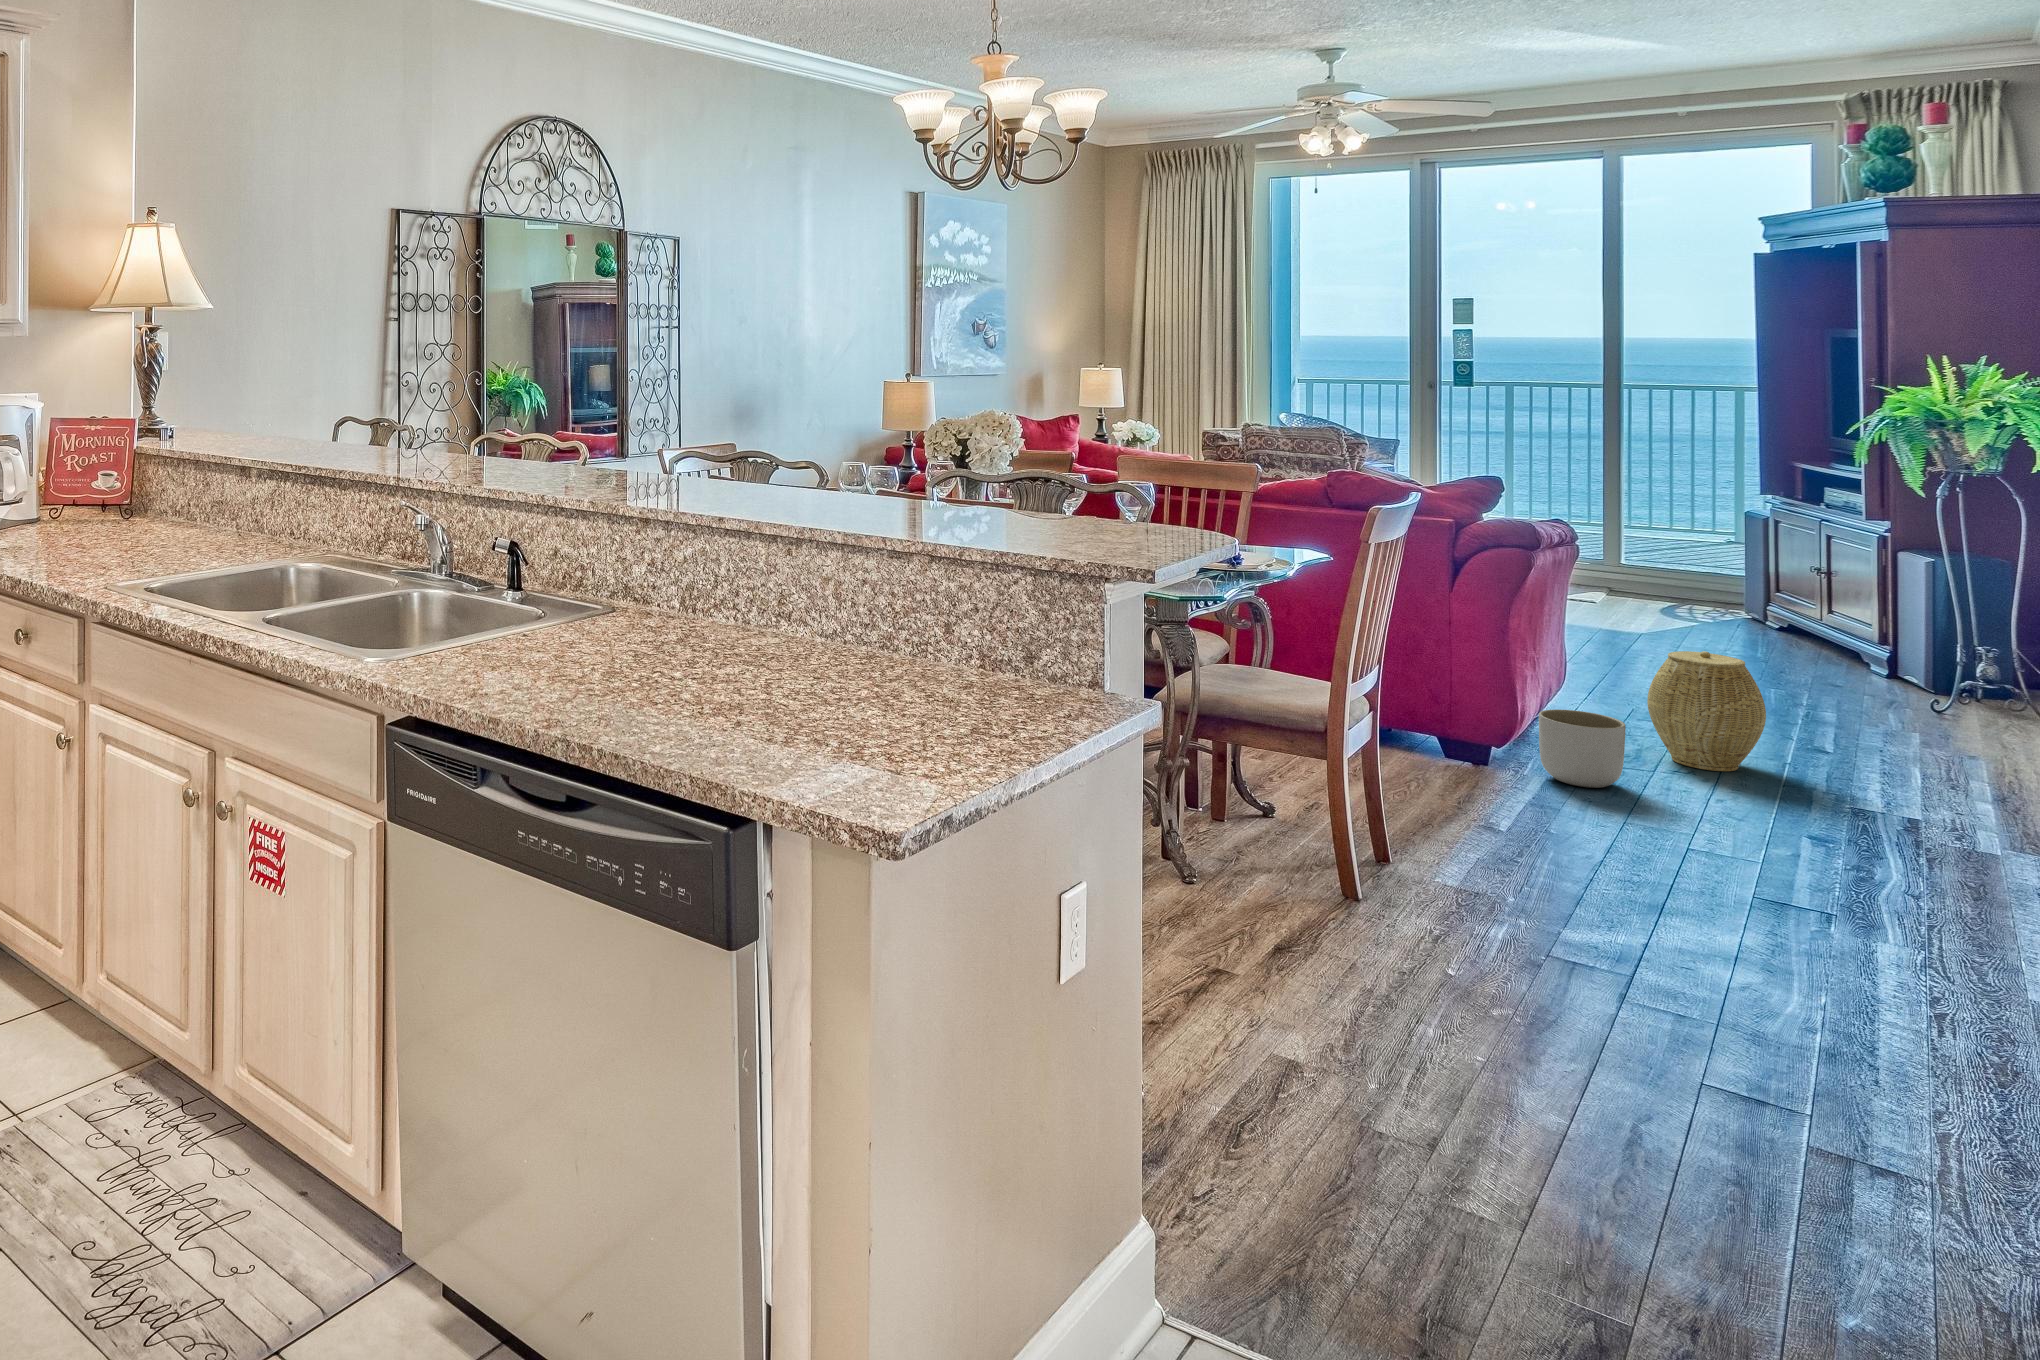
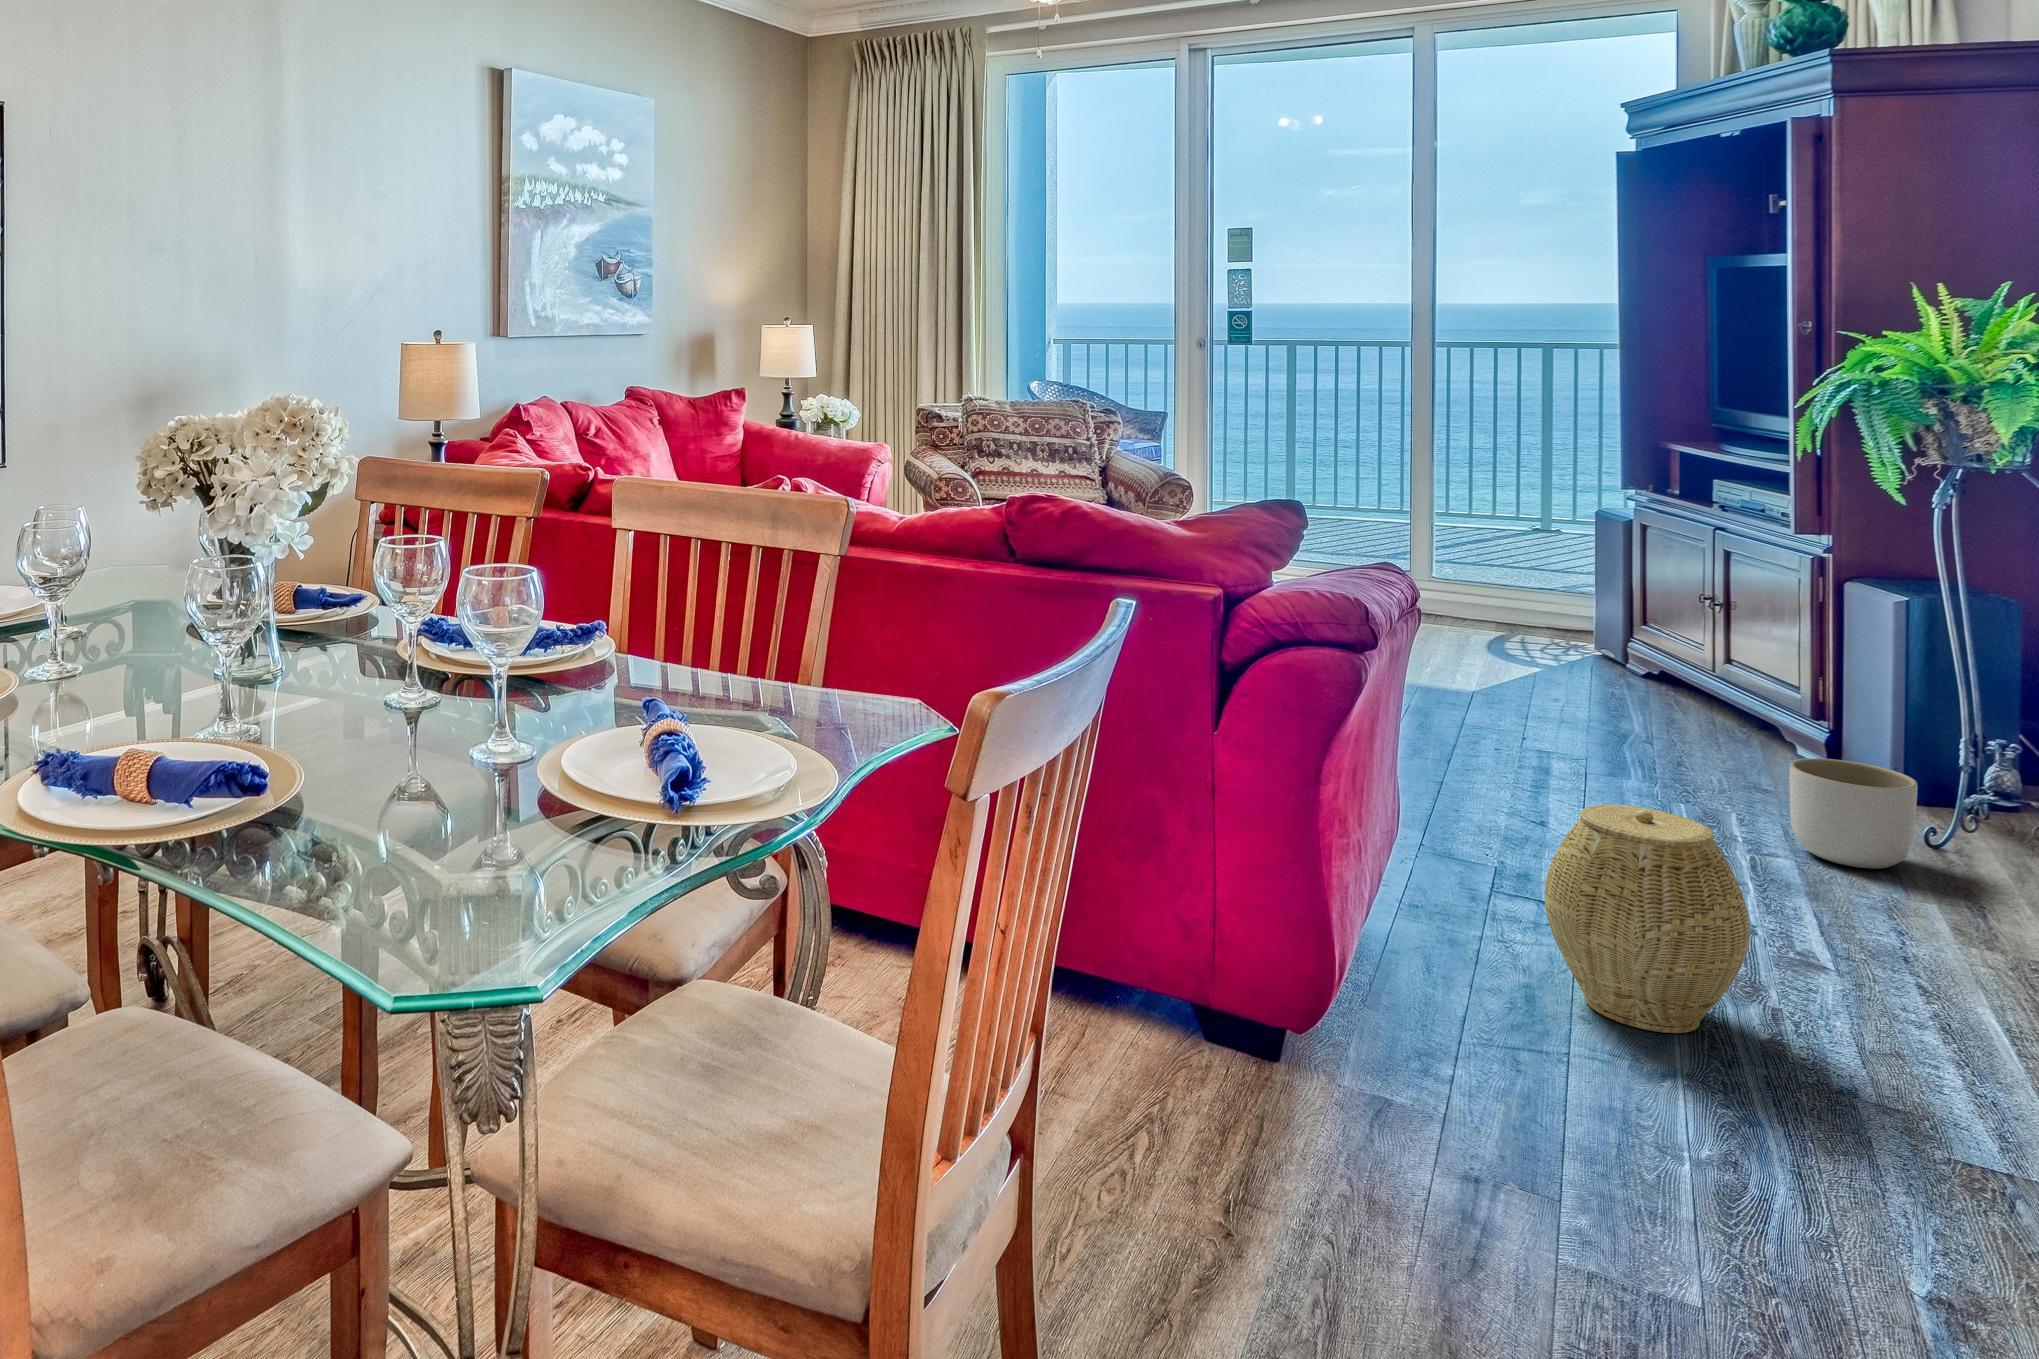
planter: present [1539,709,1626,788] -> present [1790,758,1918,869]

